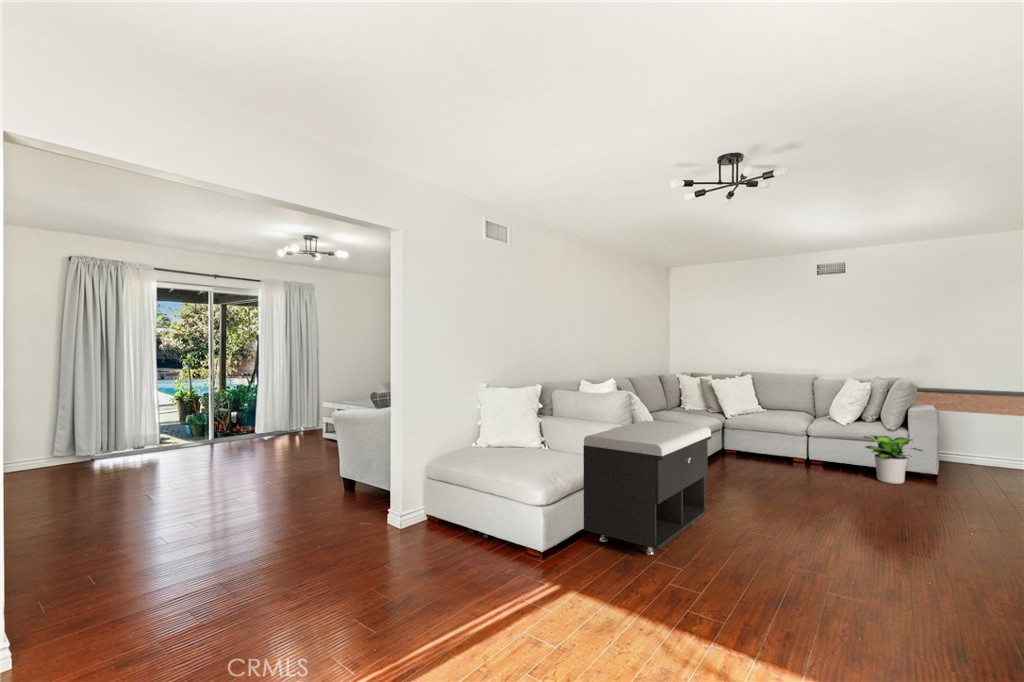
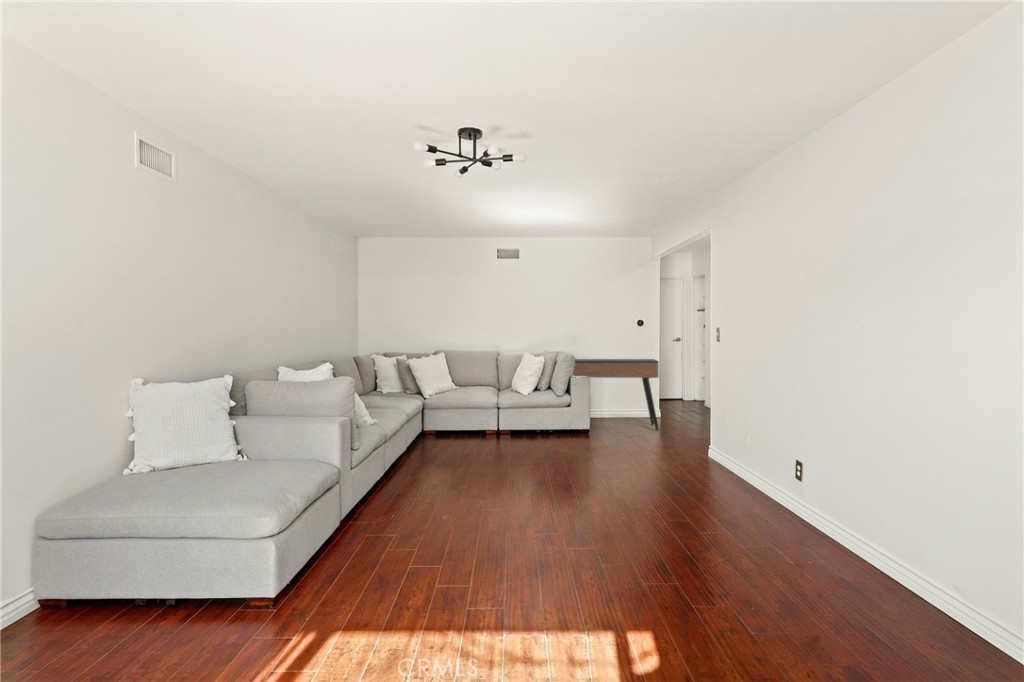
storage bench: present [583,421,711,555] -> none [318,411,444,561]
potted plant: present [864,436,922,484] -> none [542,402,584,443]

